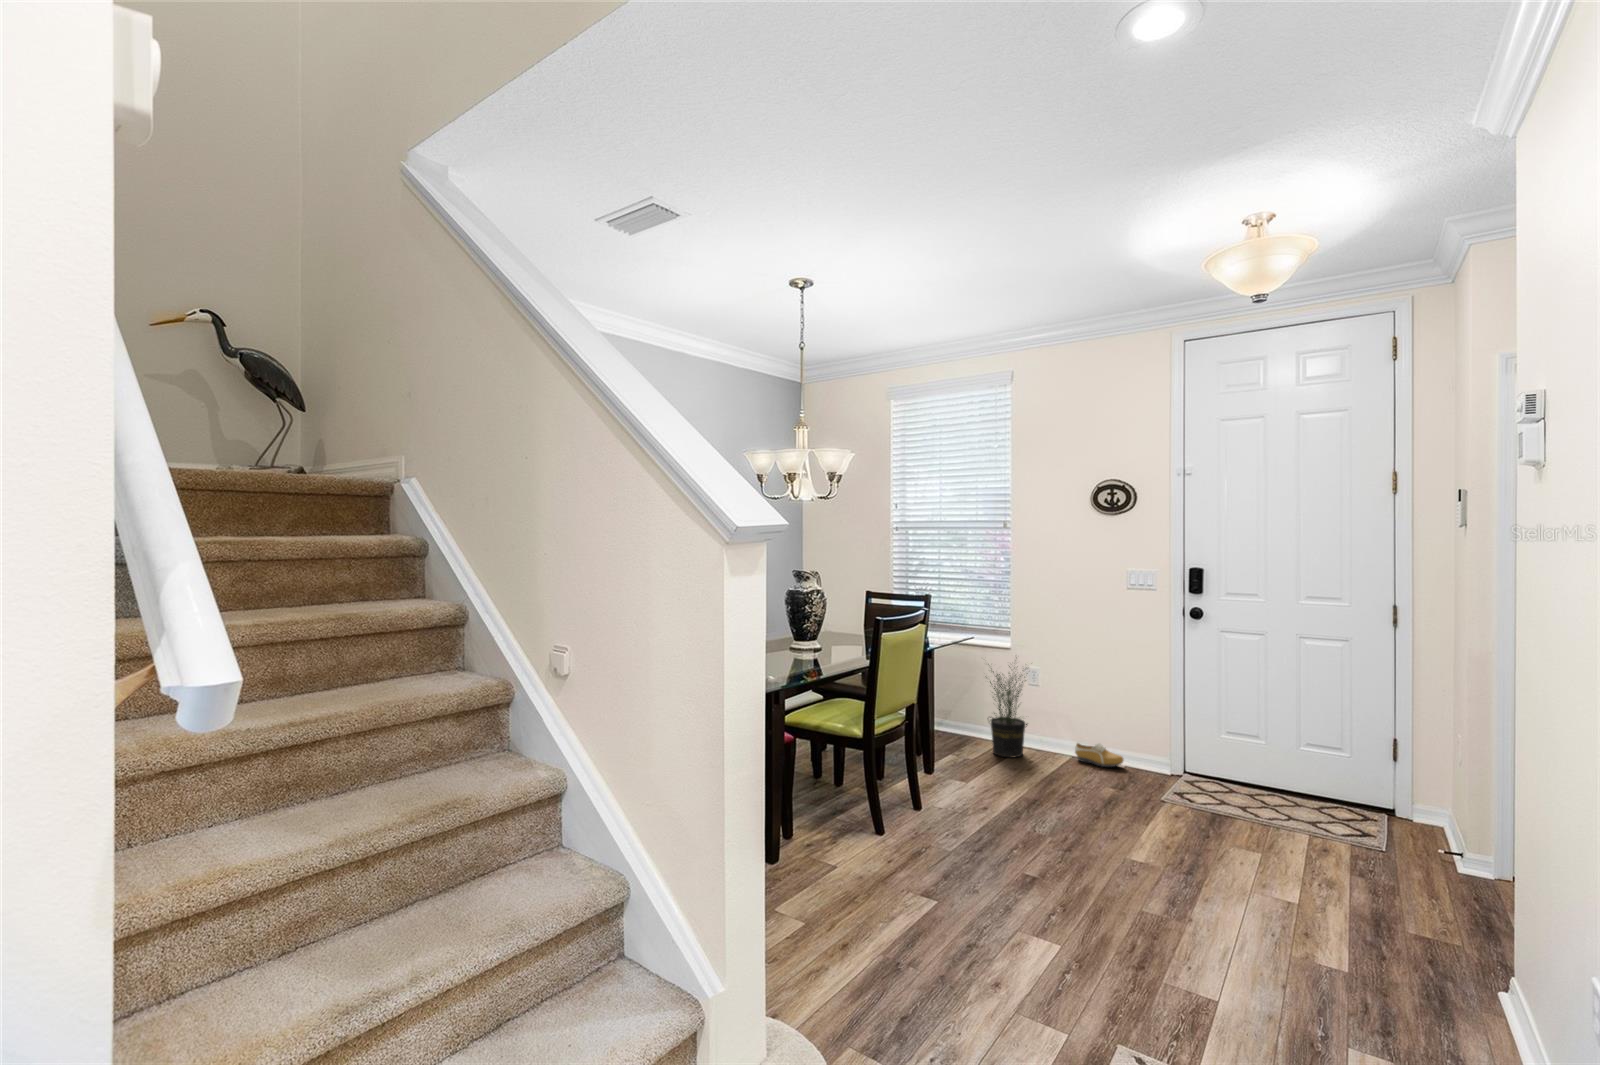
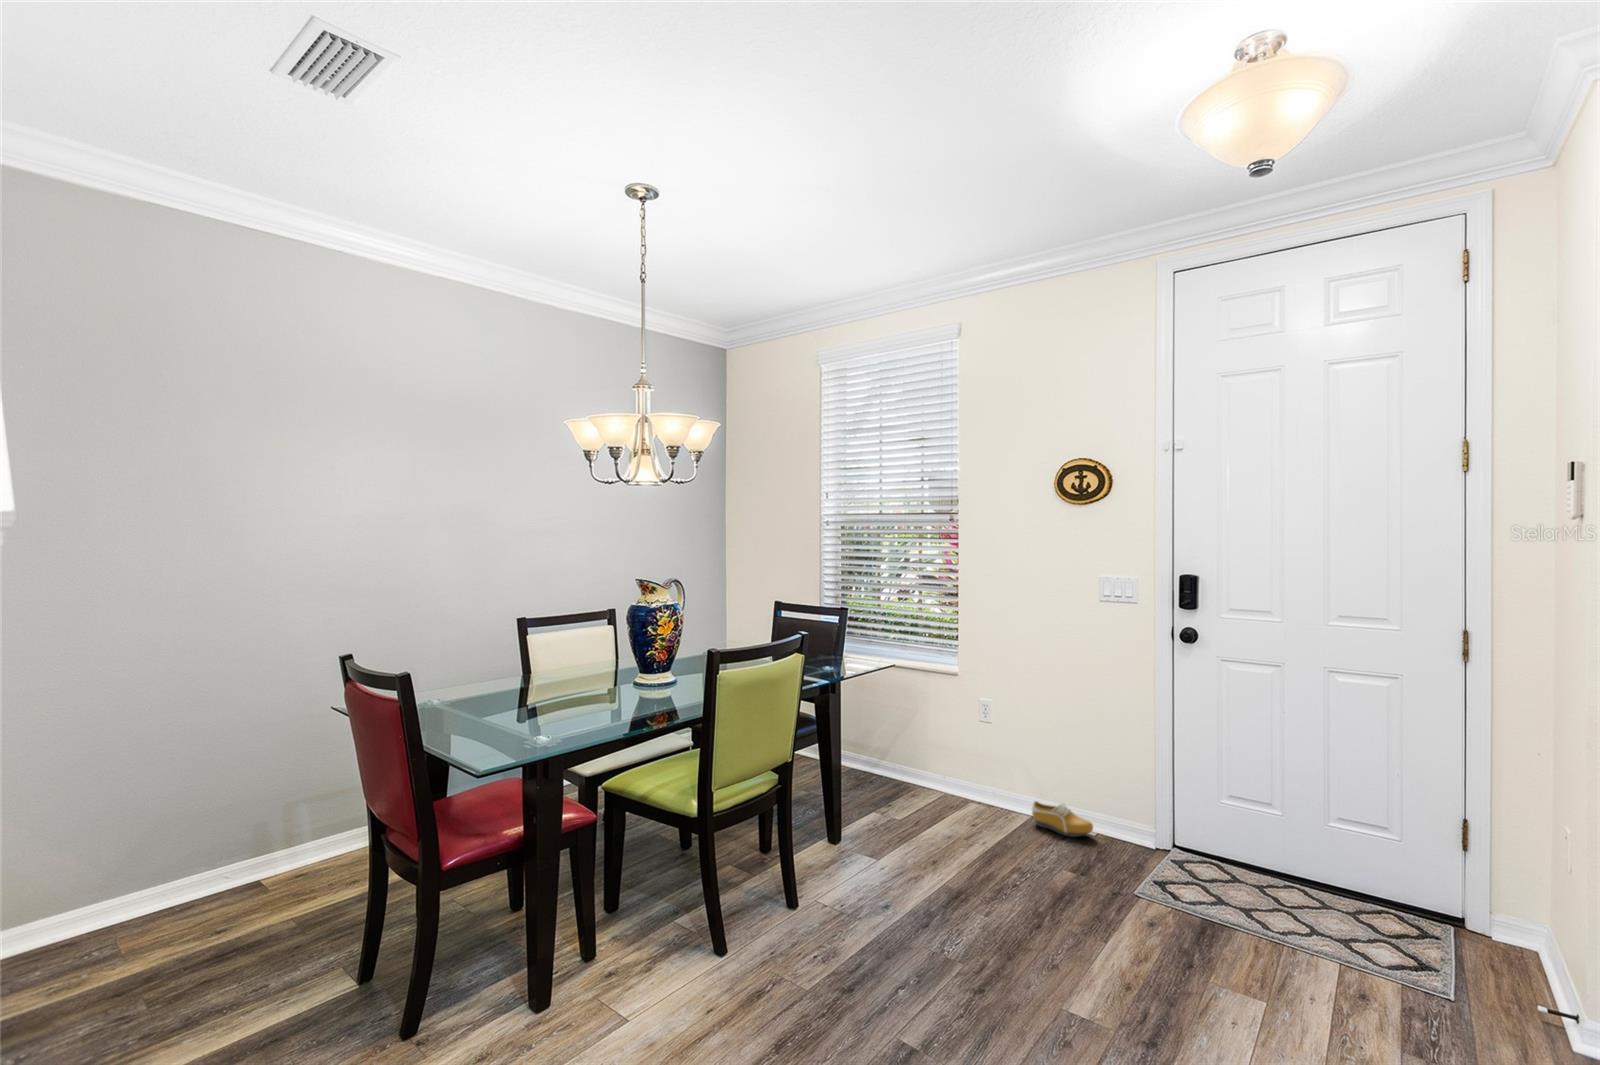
potted plant: present [986,666,1028,757] -> none [912,684,978,819]

